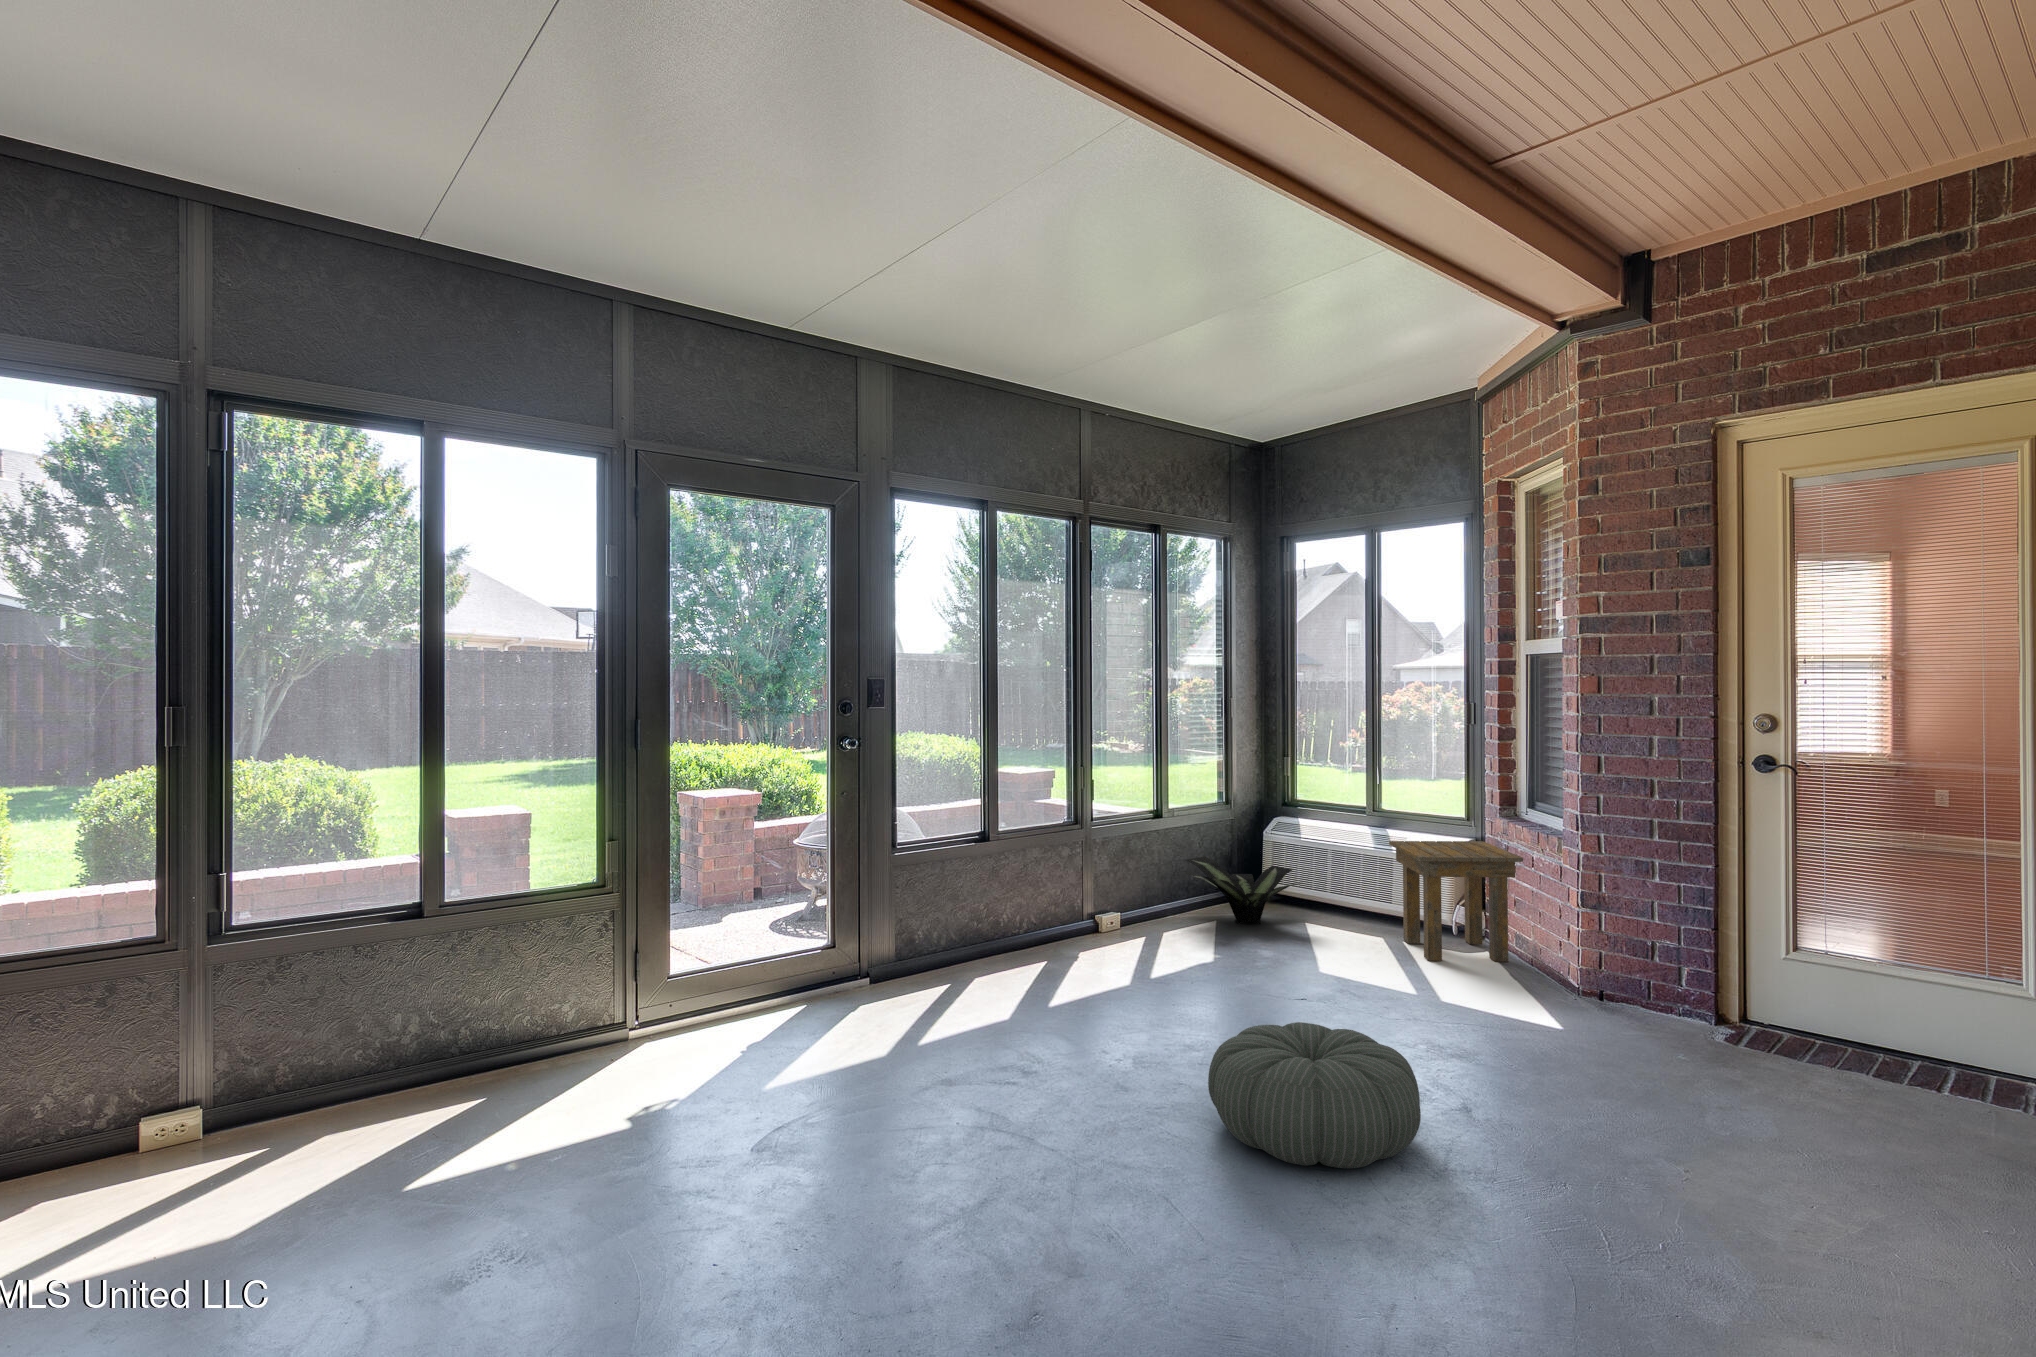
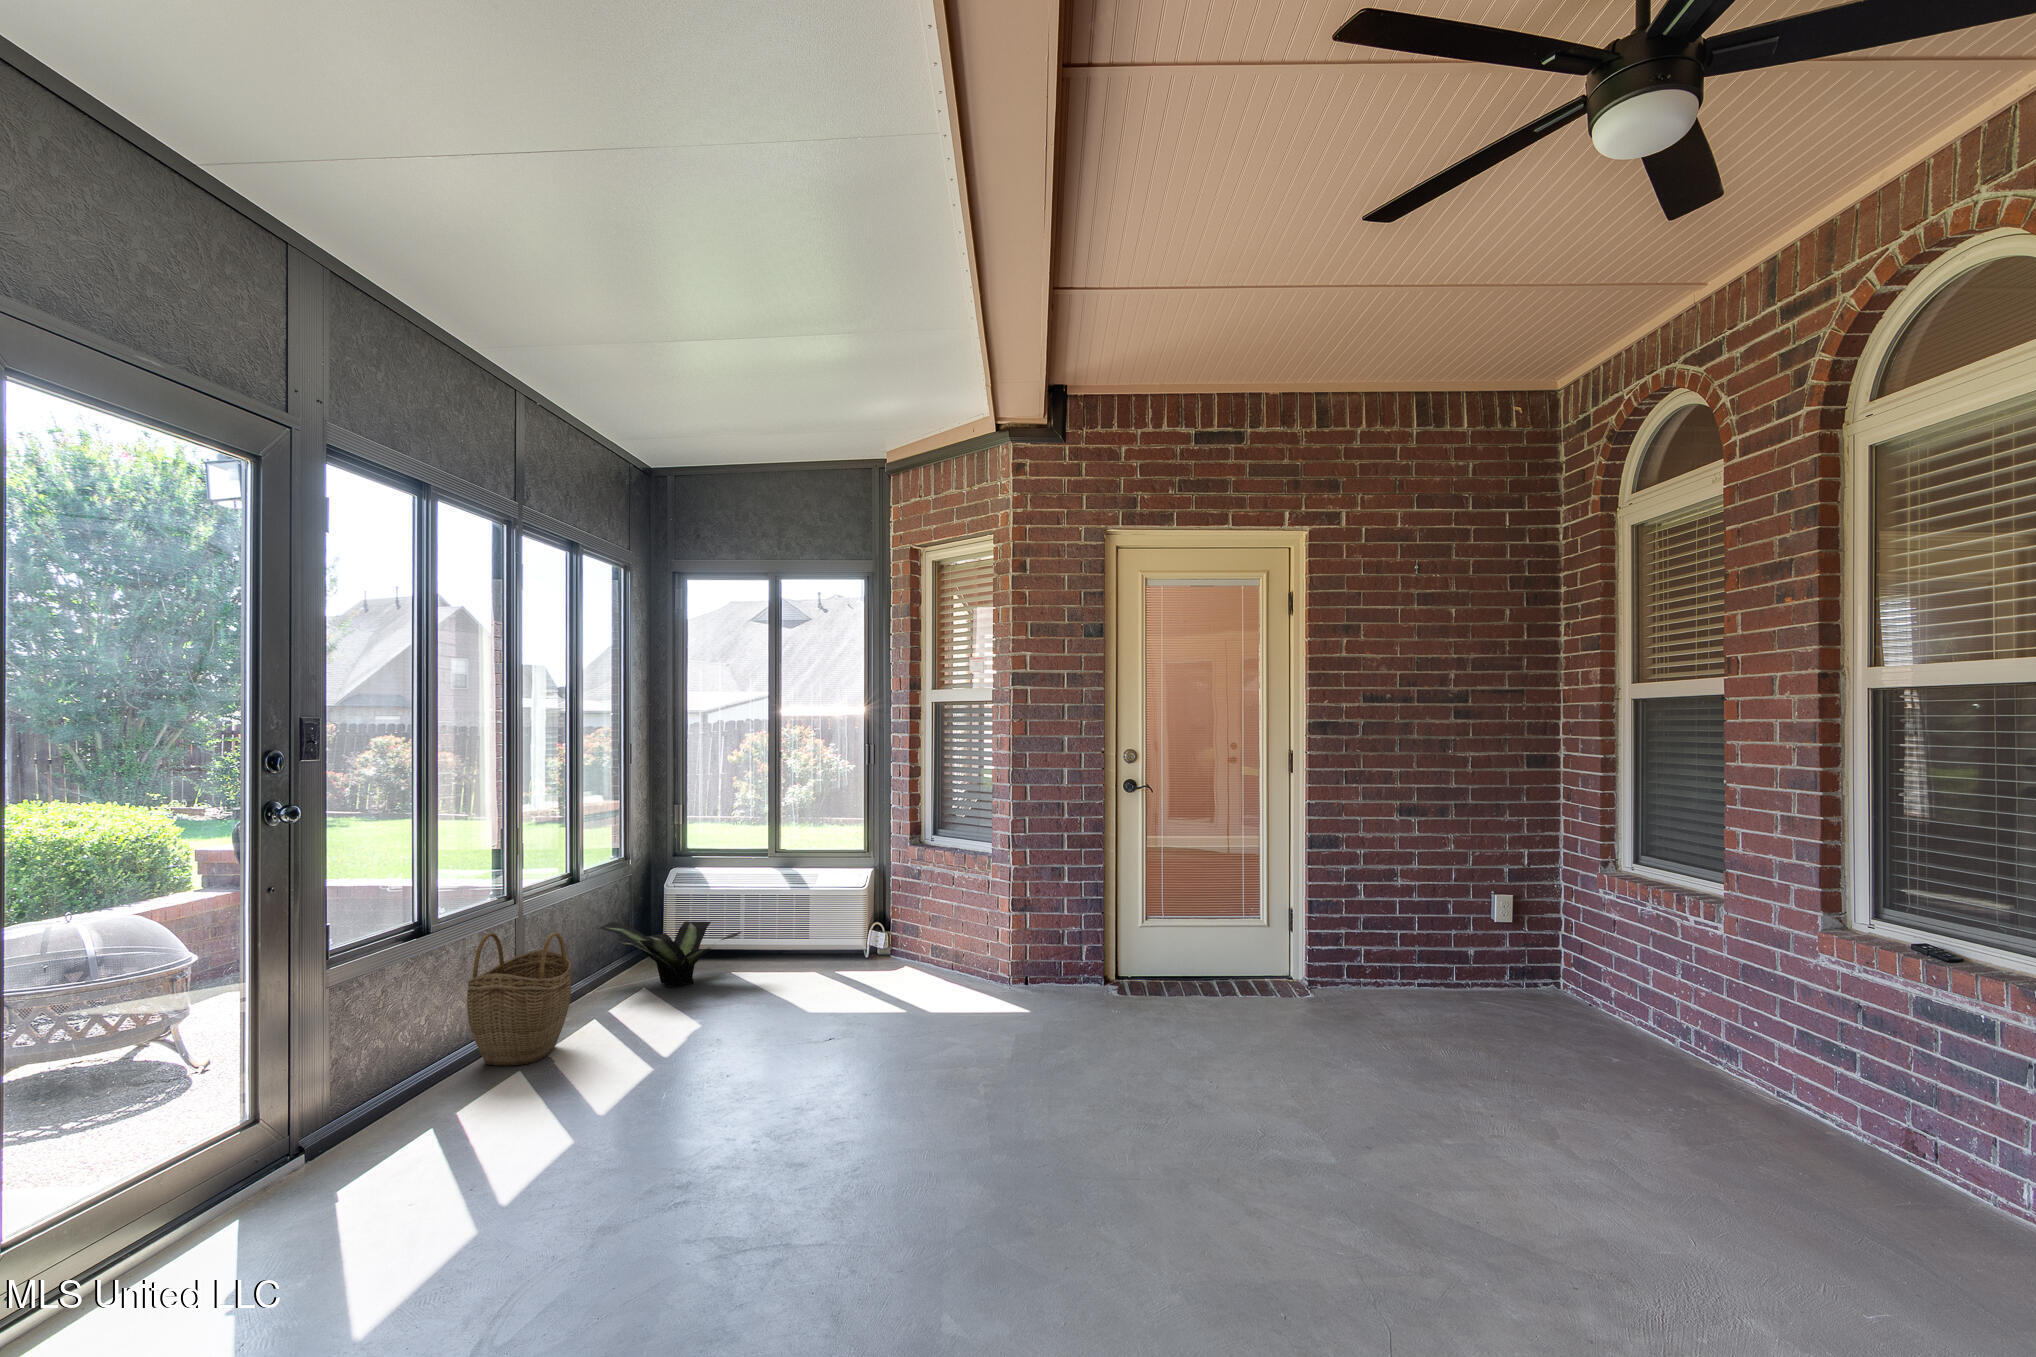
side table: present [1389,841,1523,962] -> none [823,869,946,984]
woven basket: none [1015,848,1103,960] -> present [467,932,572,1066]
pouf: present [1208,1022,1421,1168] -> none [883,1033,1059,1149]

